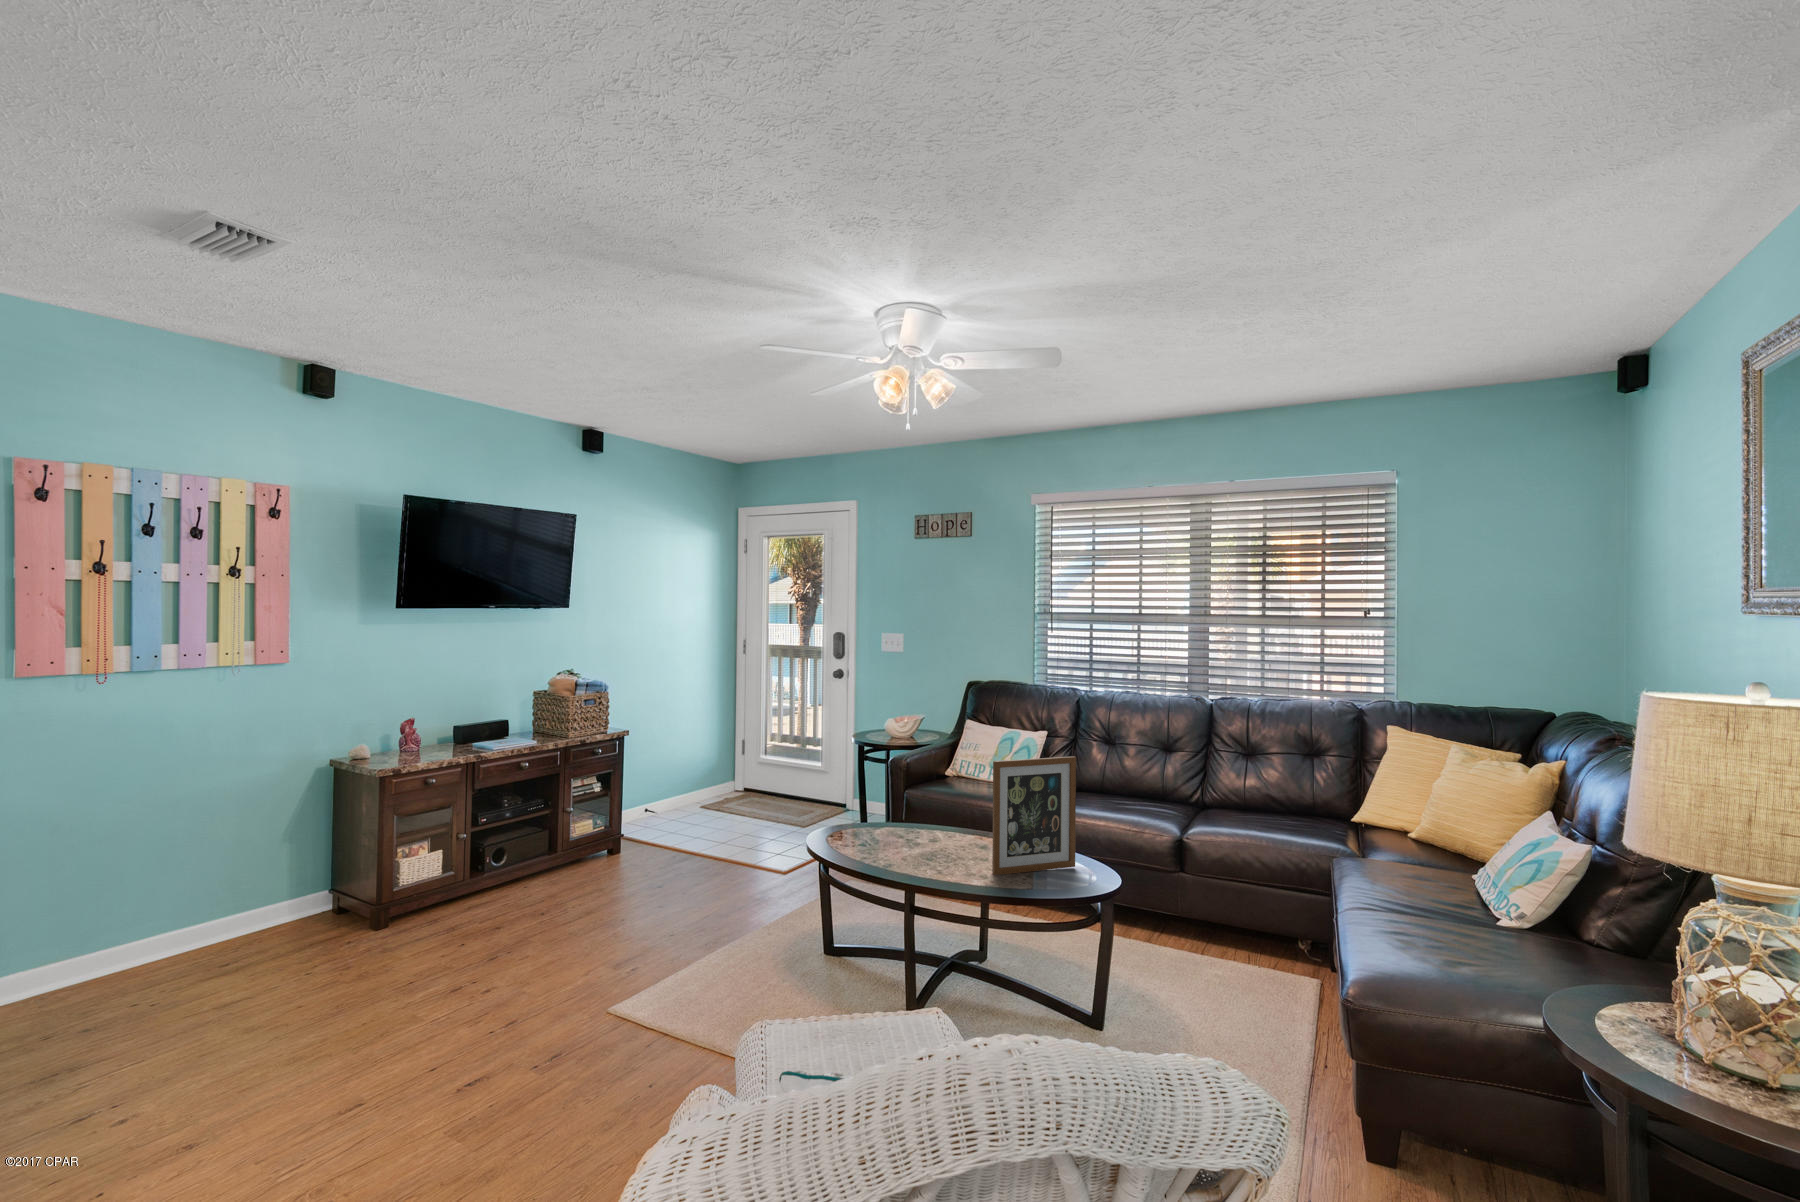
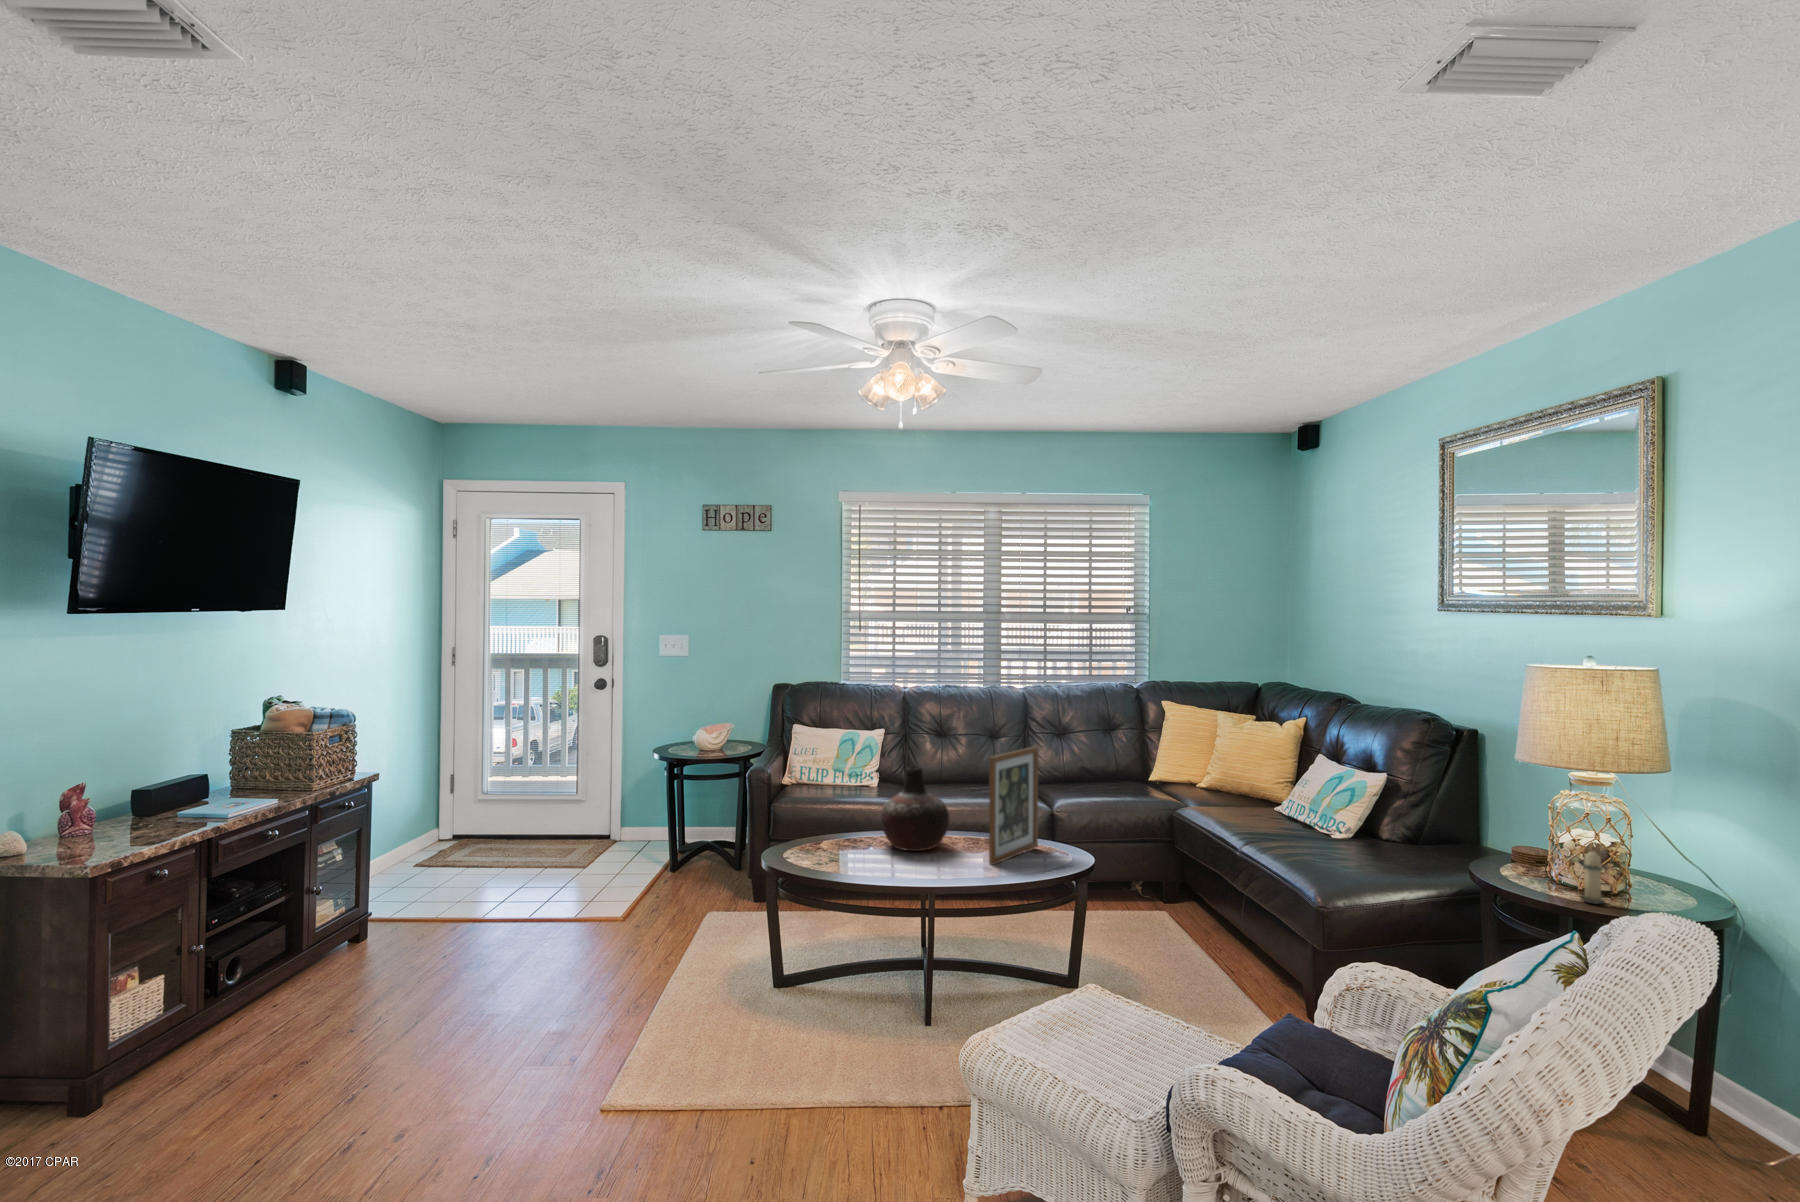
vase: none [919,765,989,850] -> present [881,766,950,851]
candle: none [1677,998,1739,1098] -> present [1579,851,1606,904]

